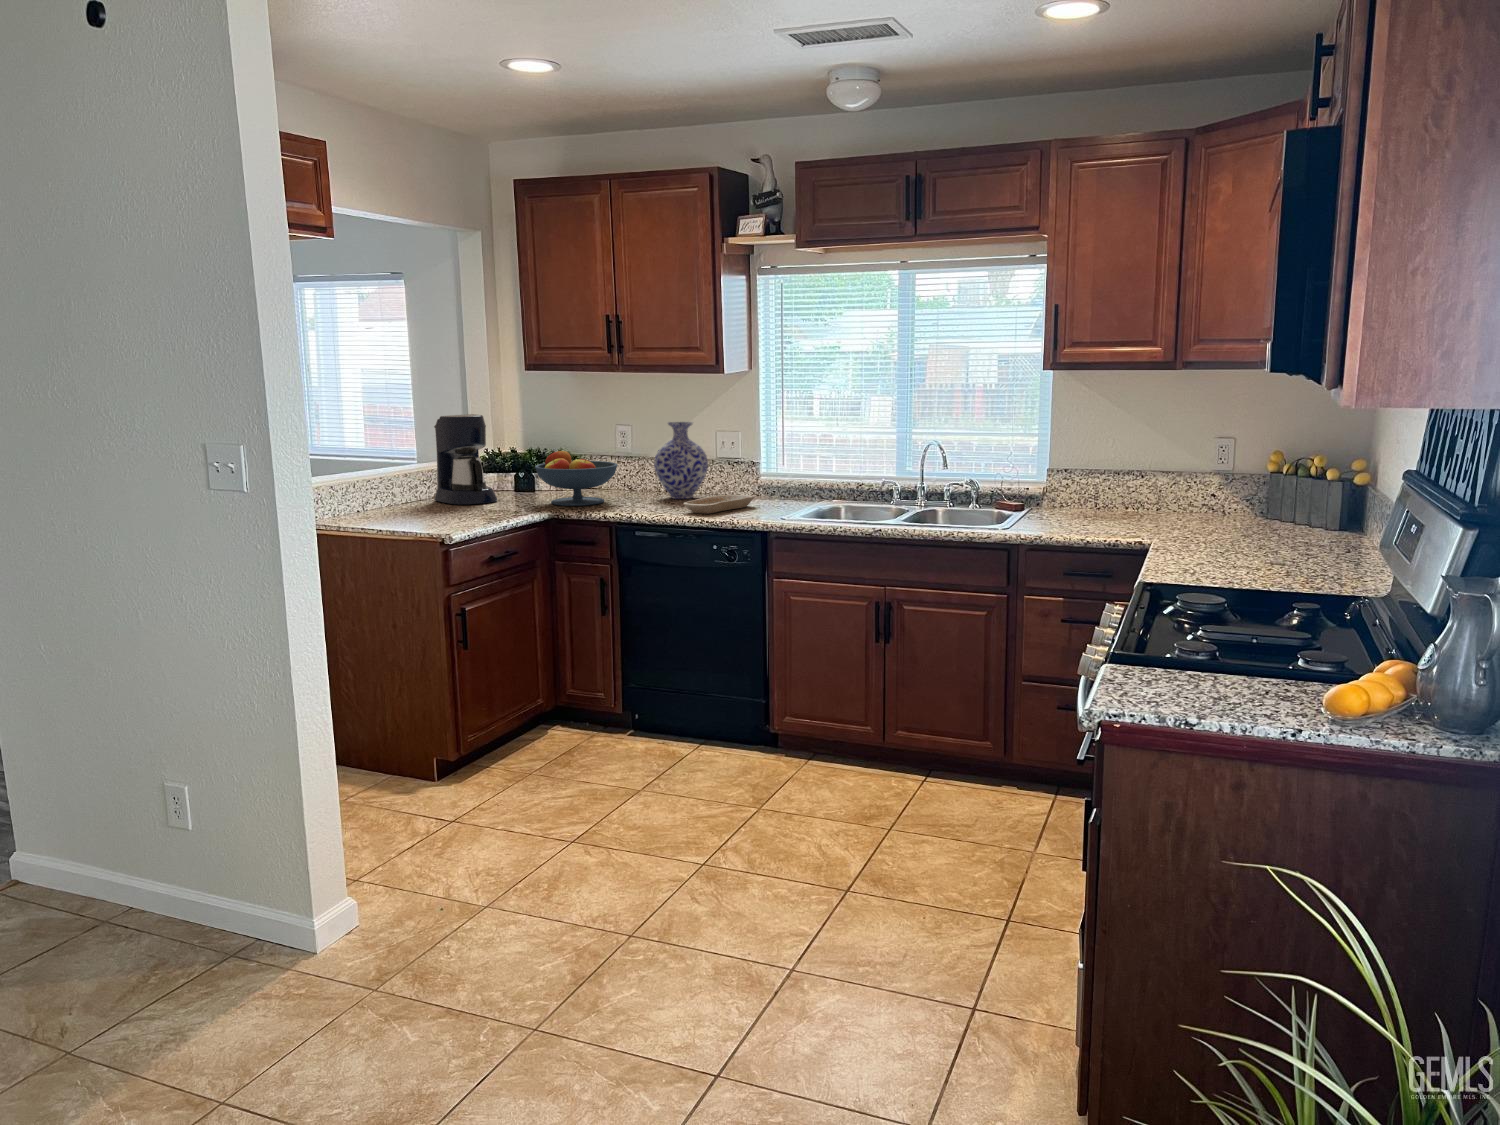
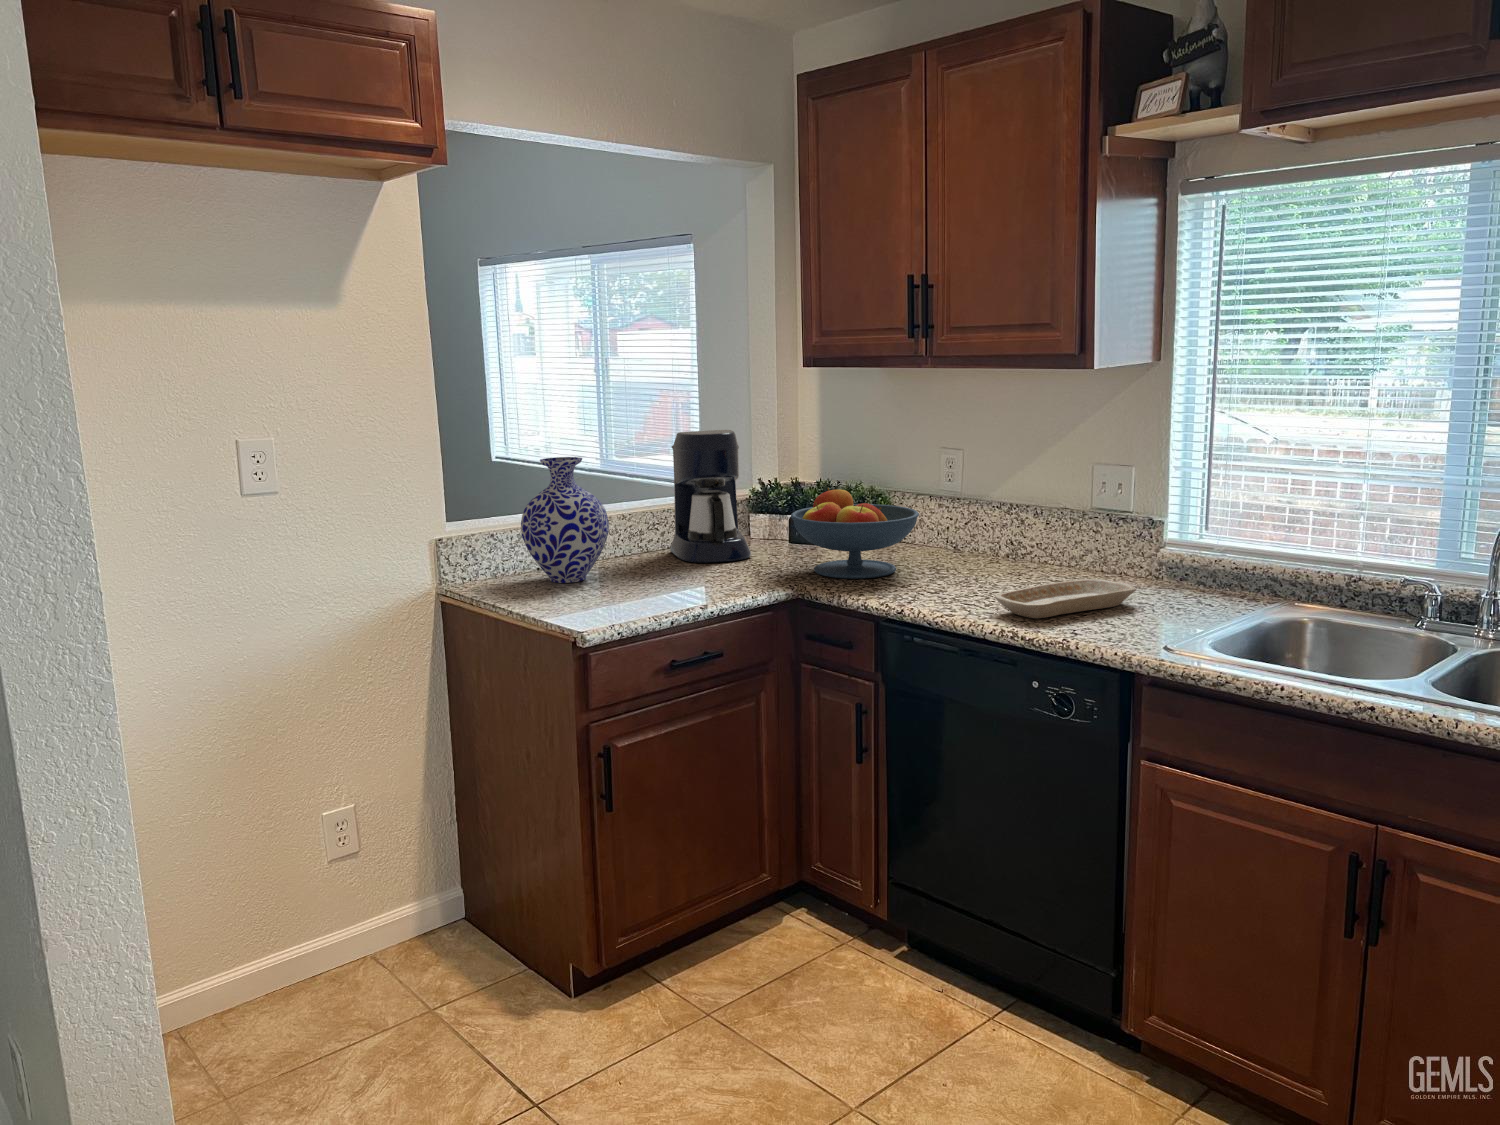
vase: present [654,422,708,499] -> present [521,457,609,583]

